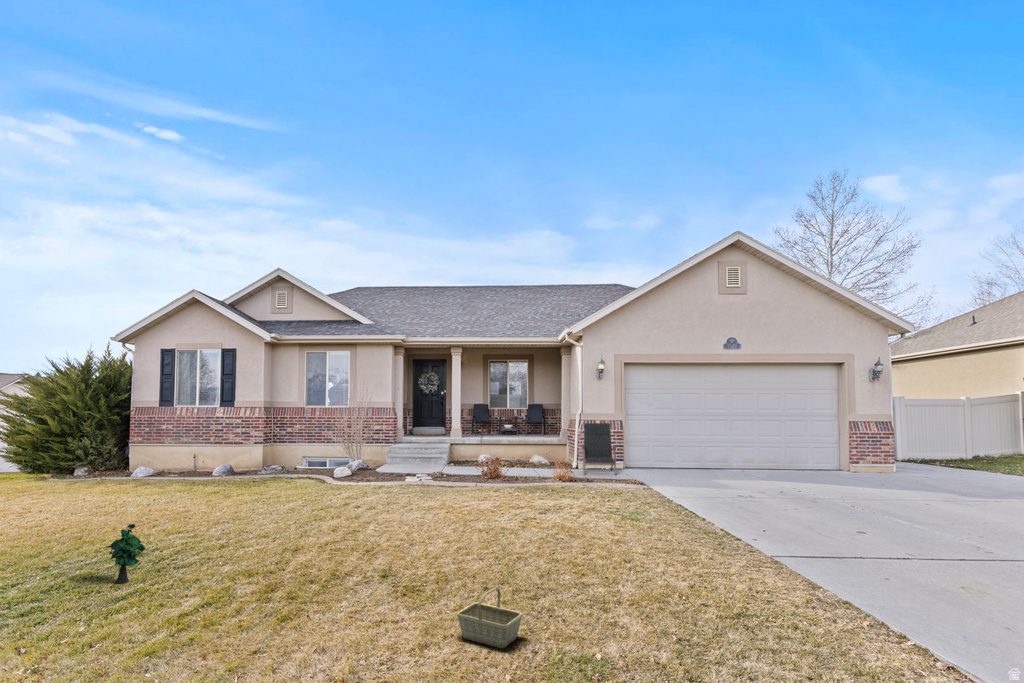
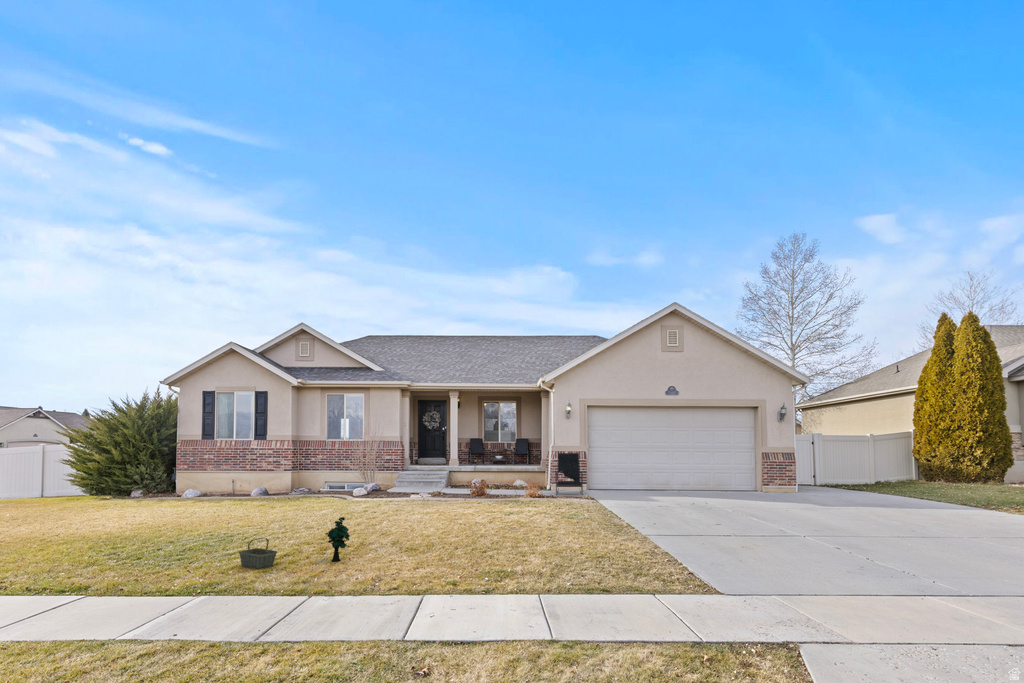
decorative plant: present [107,524,145,584] -> present [326,517,350,562]
basket: present [457,588,523,648] -> present [239,538,277,569]

